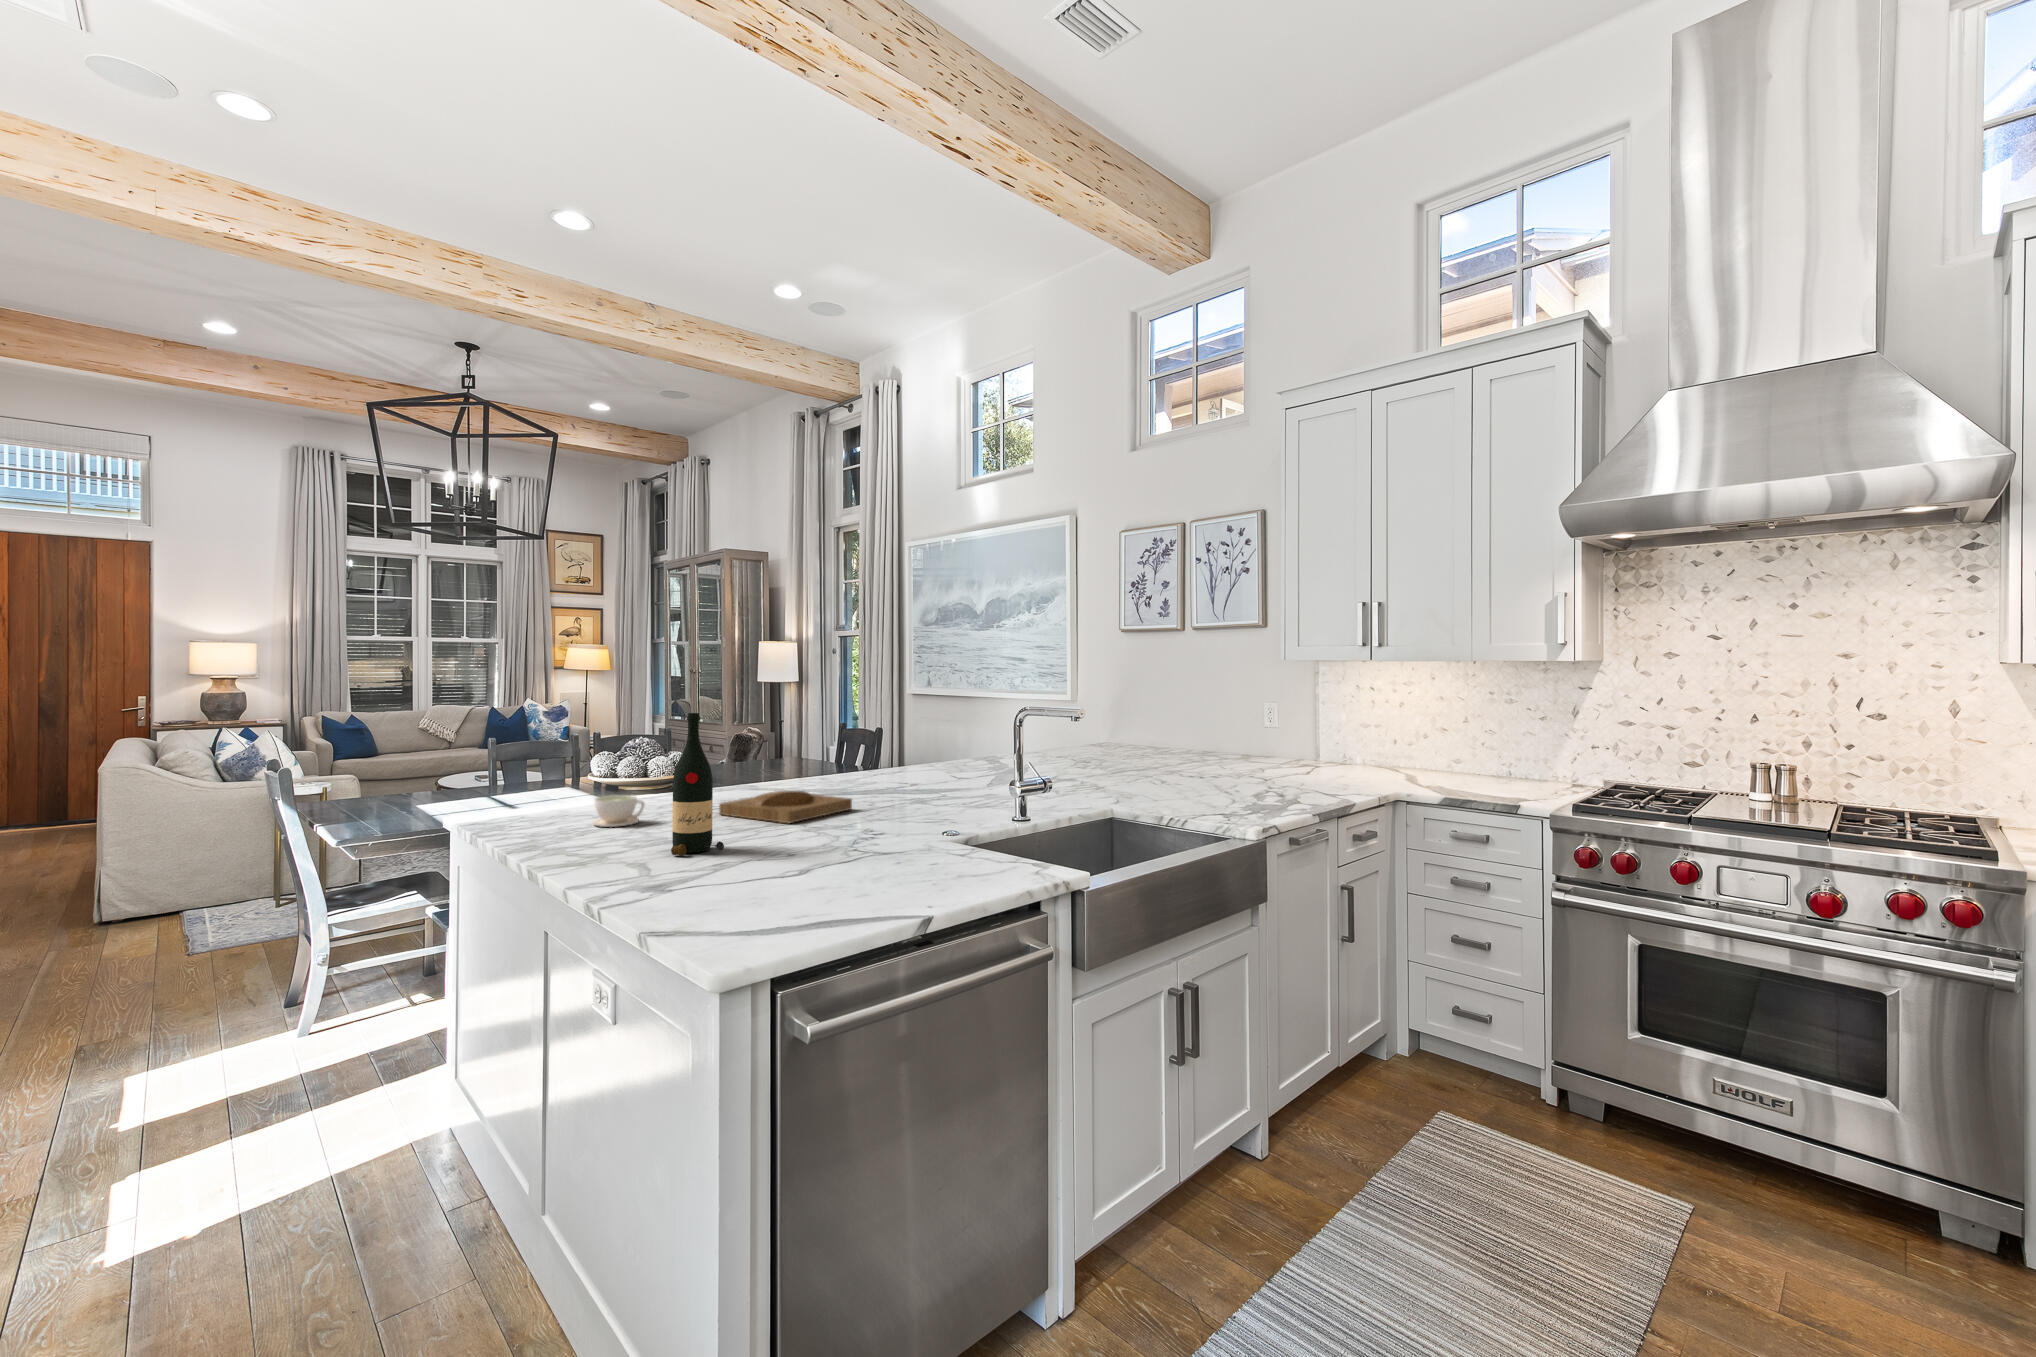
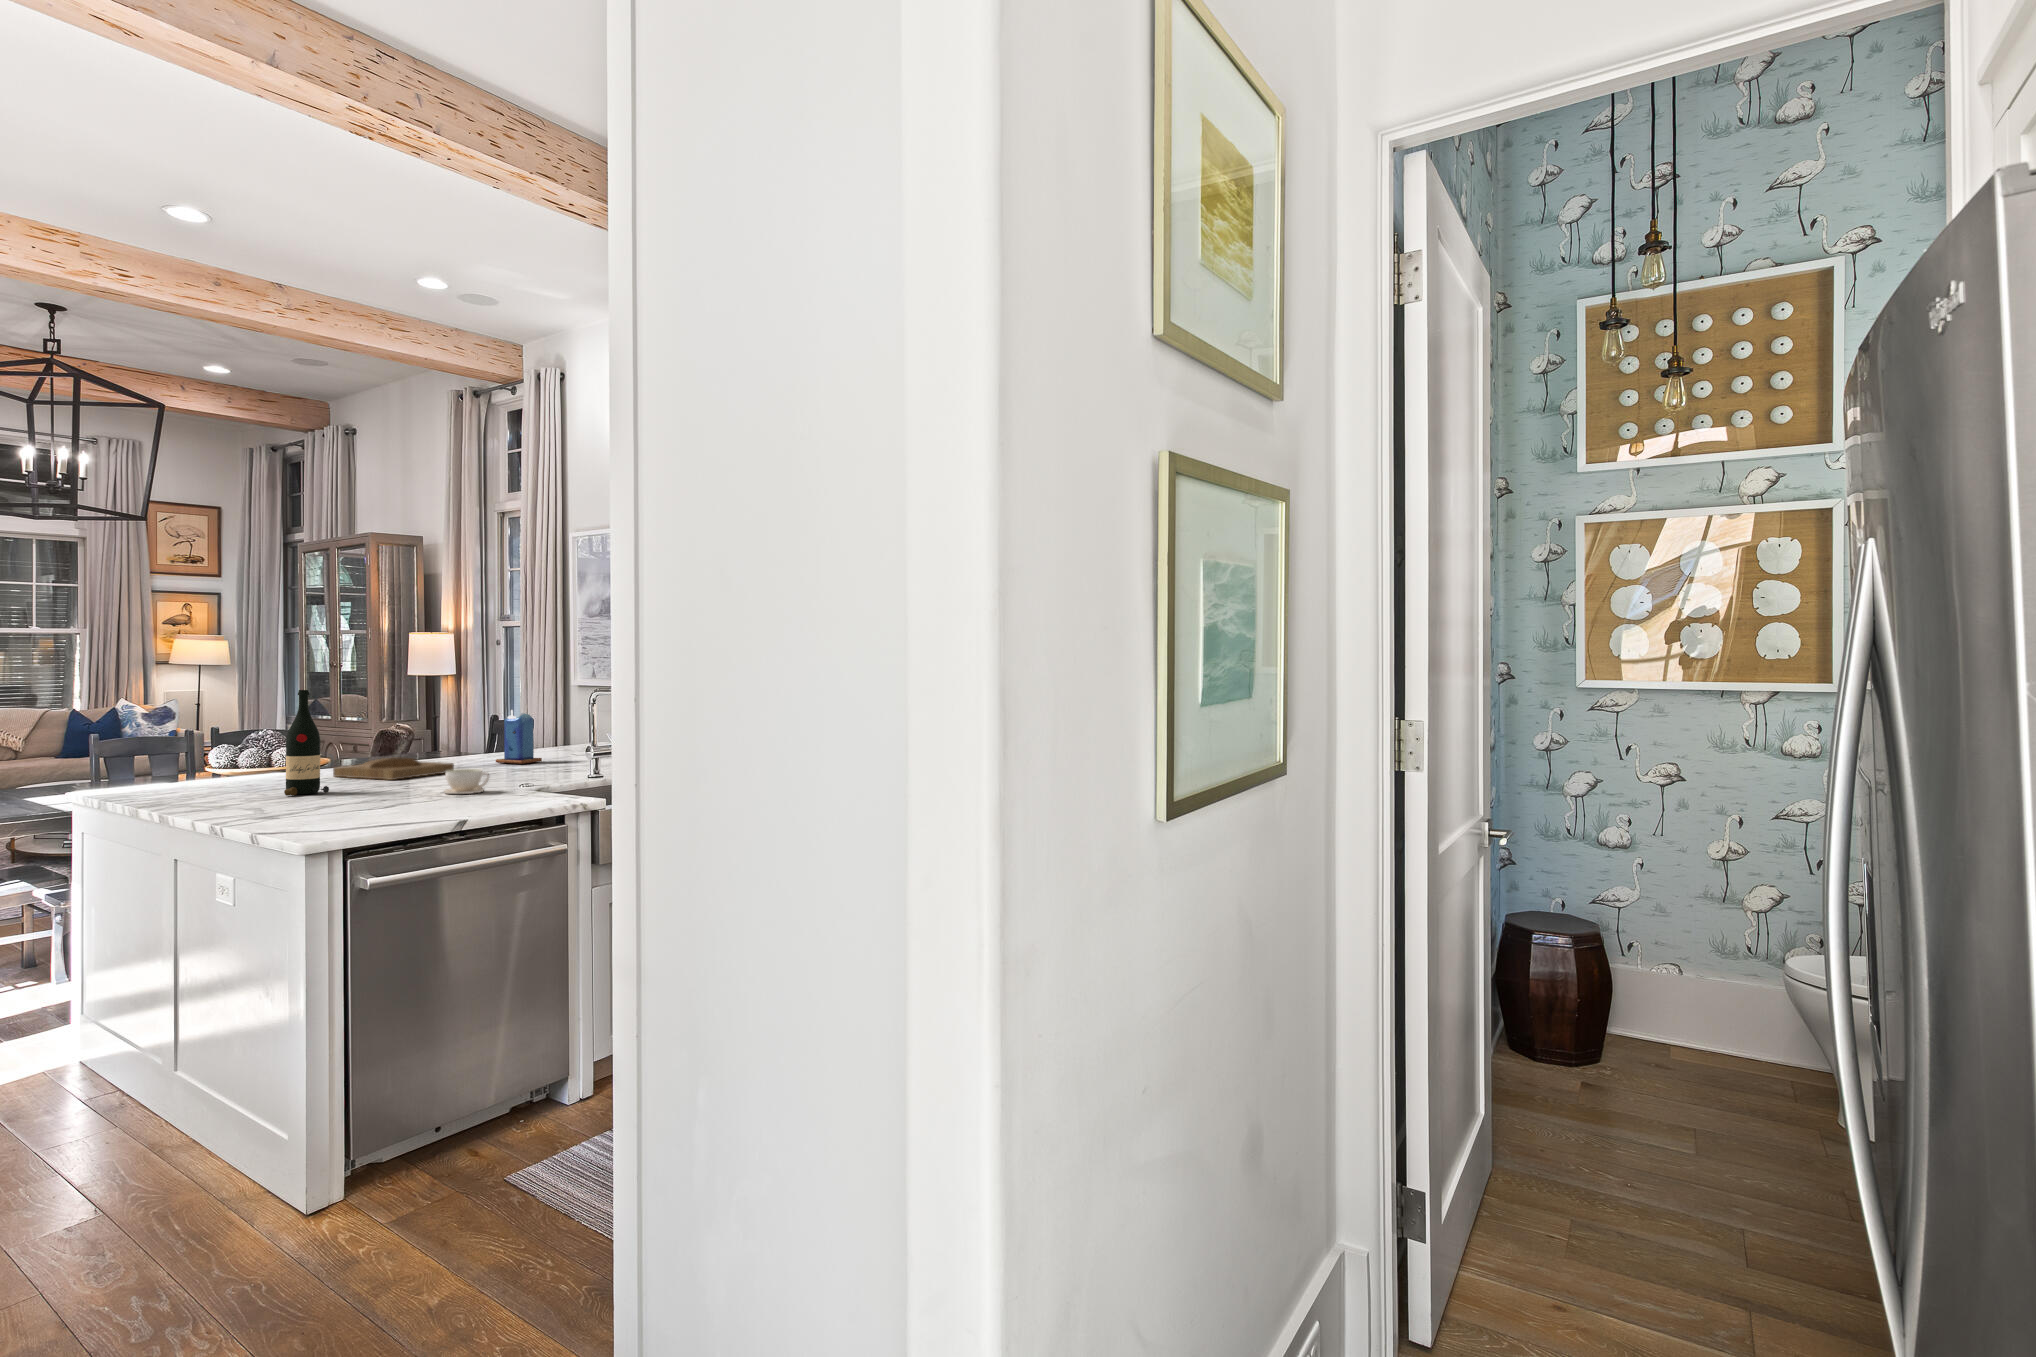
candle: none [888,729,937,796] -> present [496,710,542,764]
coffee cup: present [593,795,645,827] -> present [444,769,489,794]

